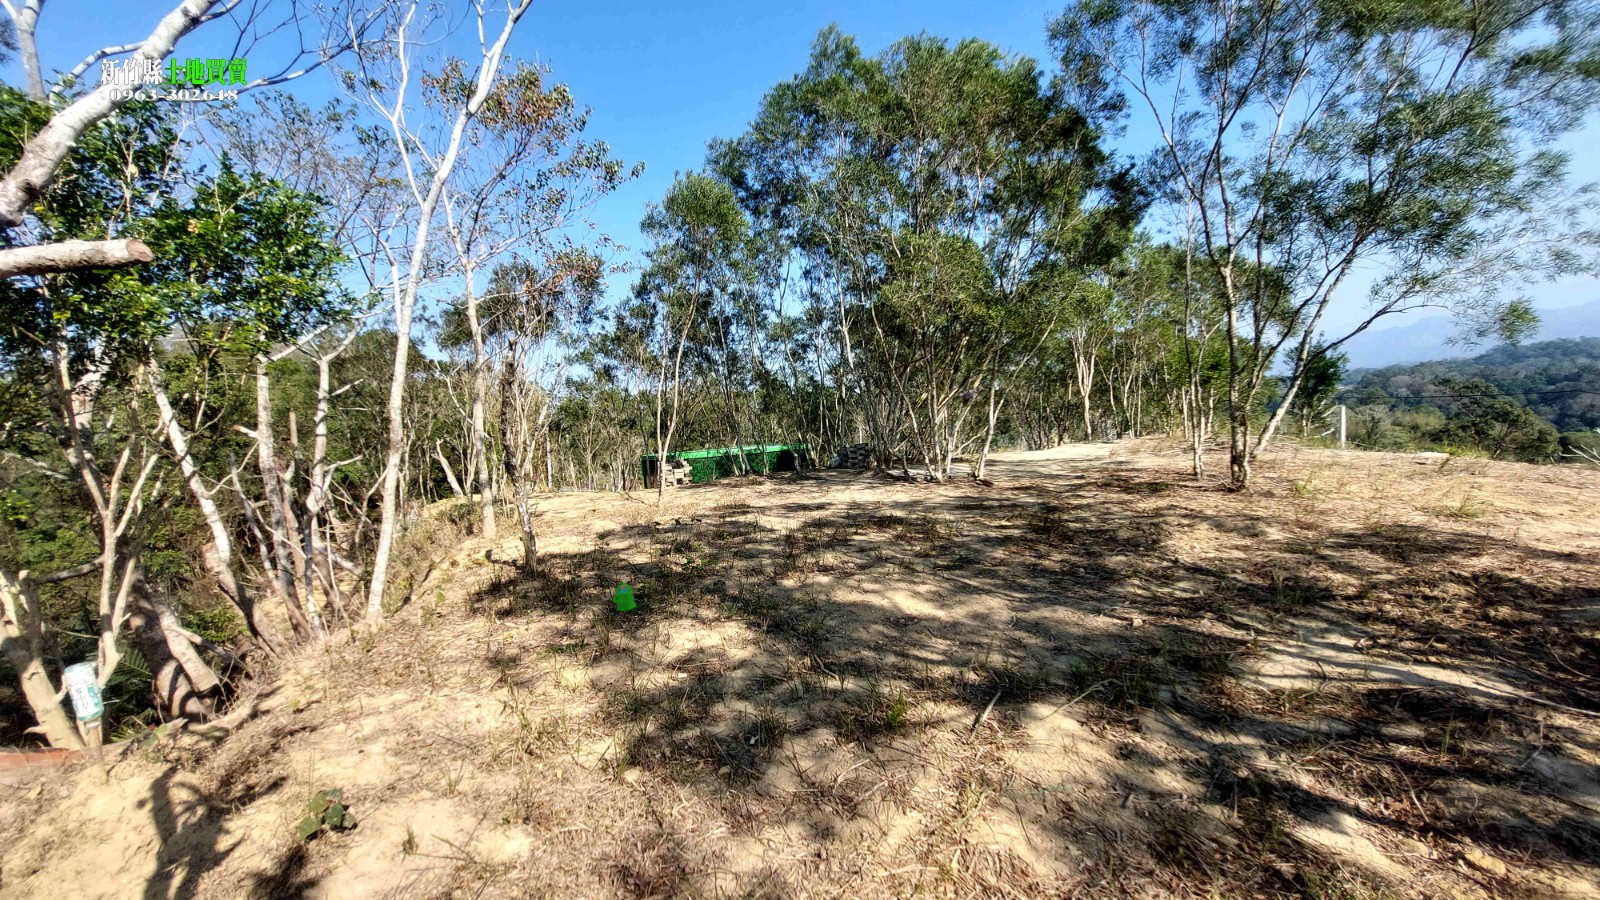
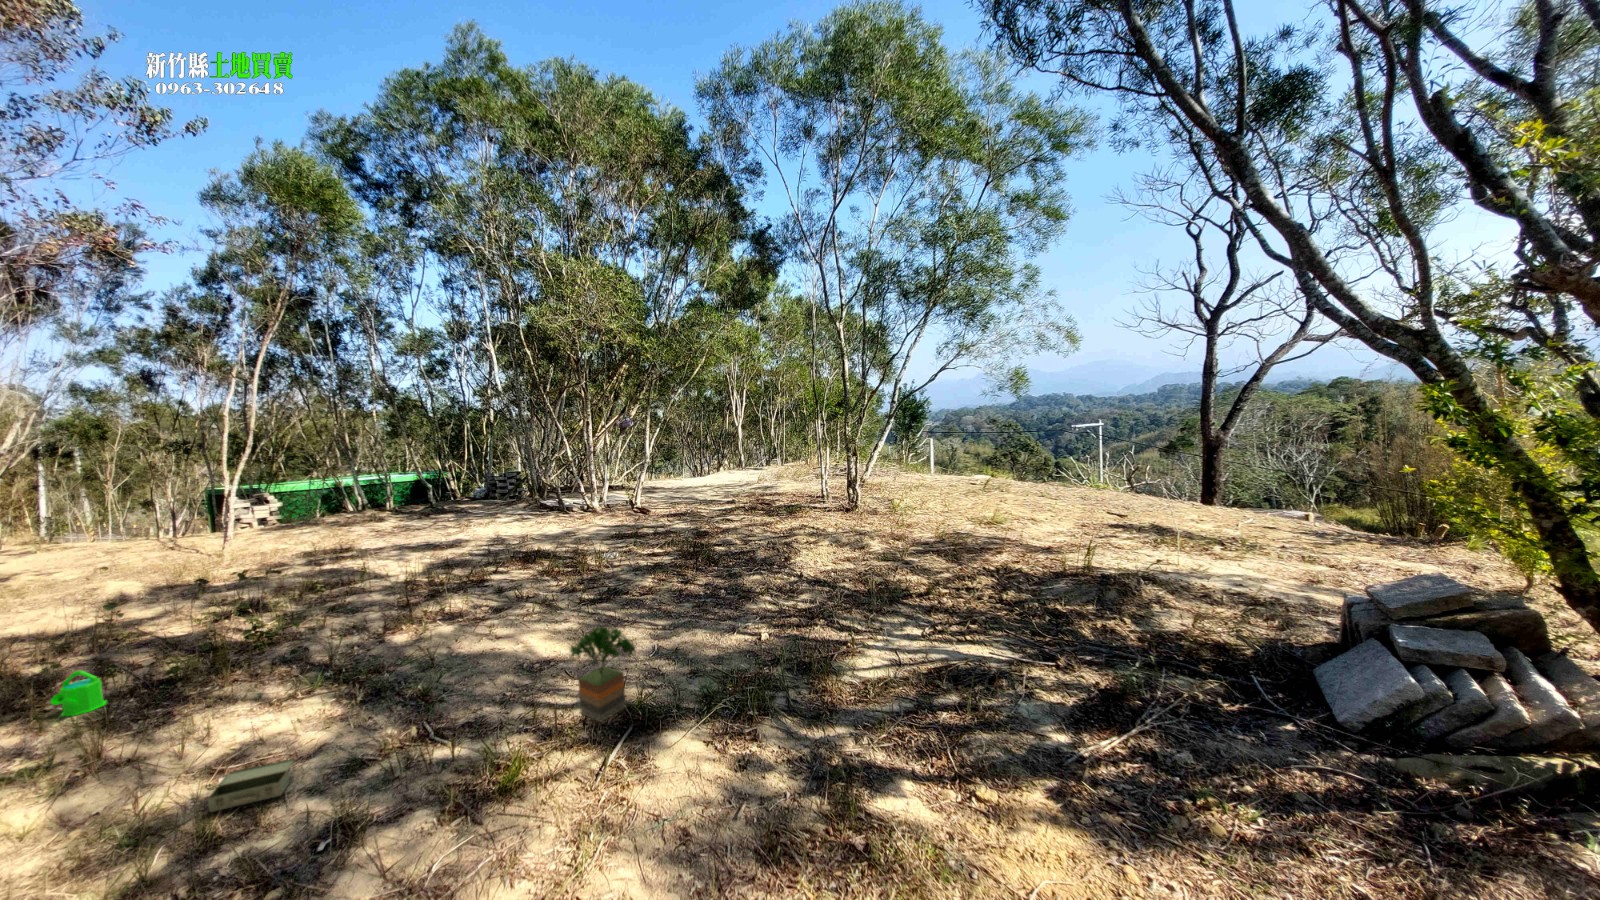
potted tree: none [938,592,1002,680] -> present [570,626,635,722]
toolbox: none [706,663,750,689] -> present [207,759,295,812]

